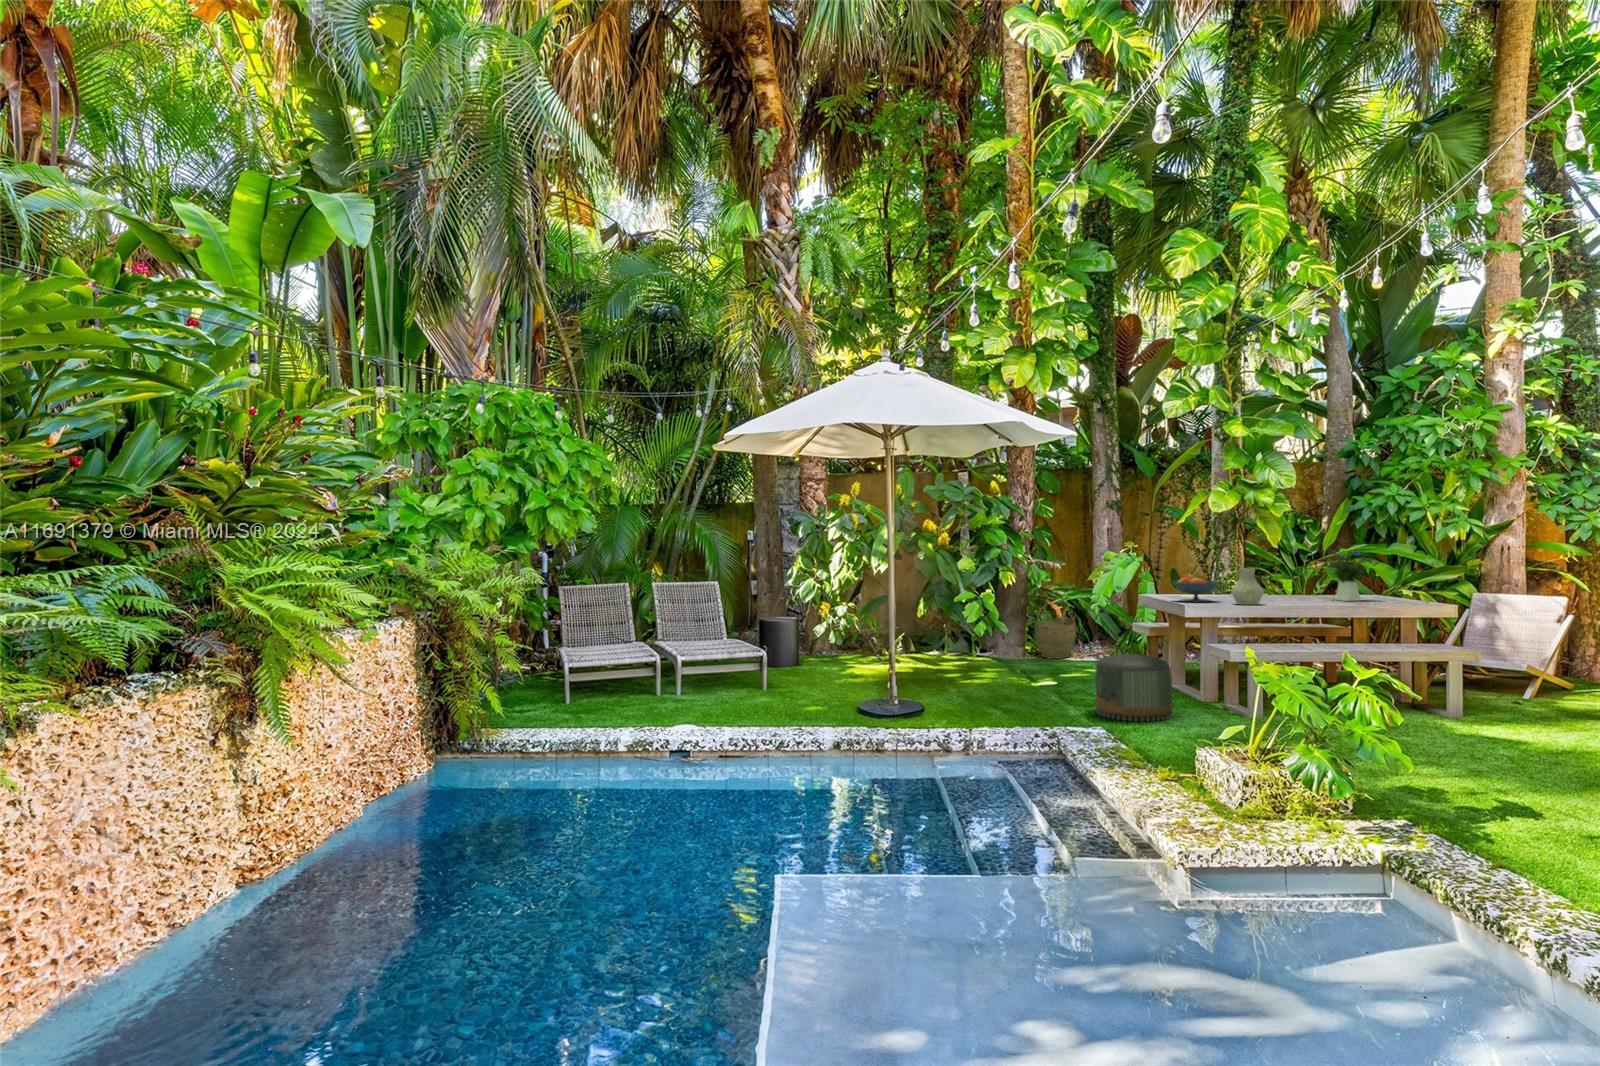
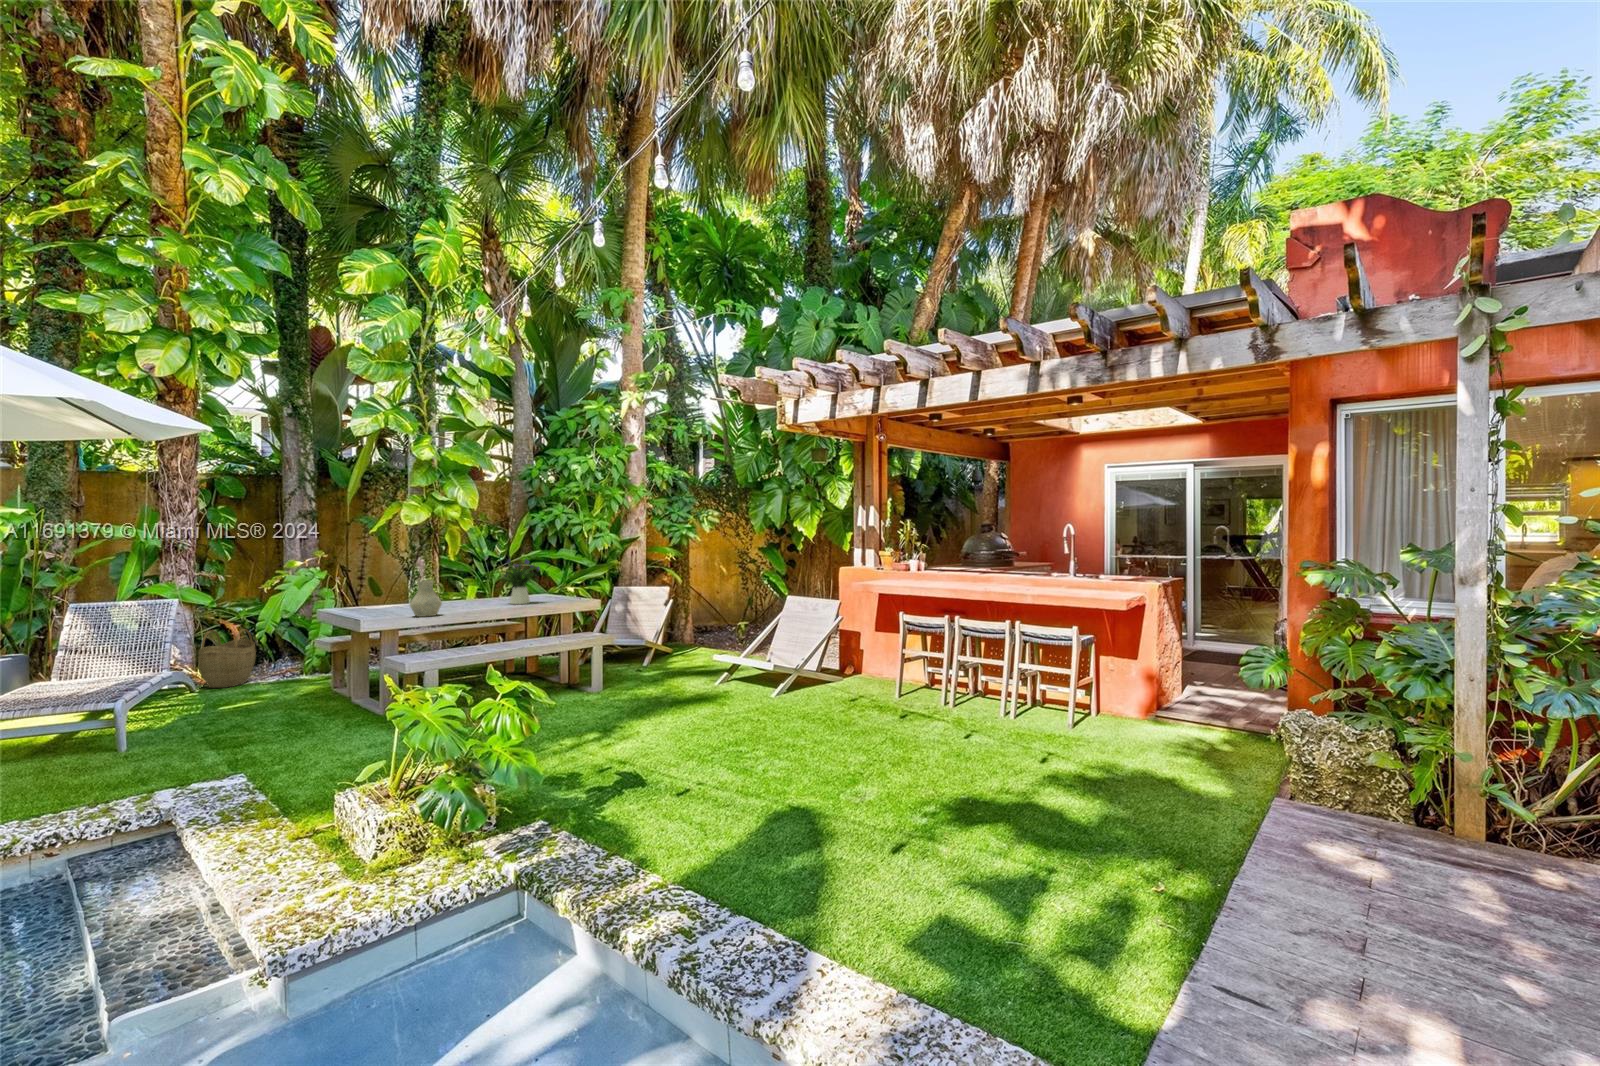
fruit bowl: present [1173,574,1219,602] -> none [350,588,401,617]
pouf: present [1095,654,1172,722] -> none [247,681,343,761]

